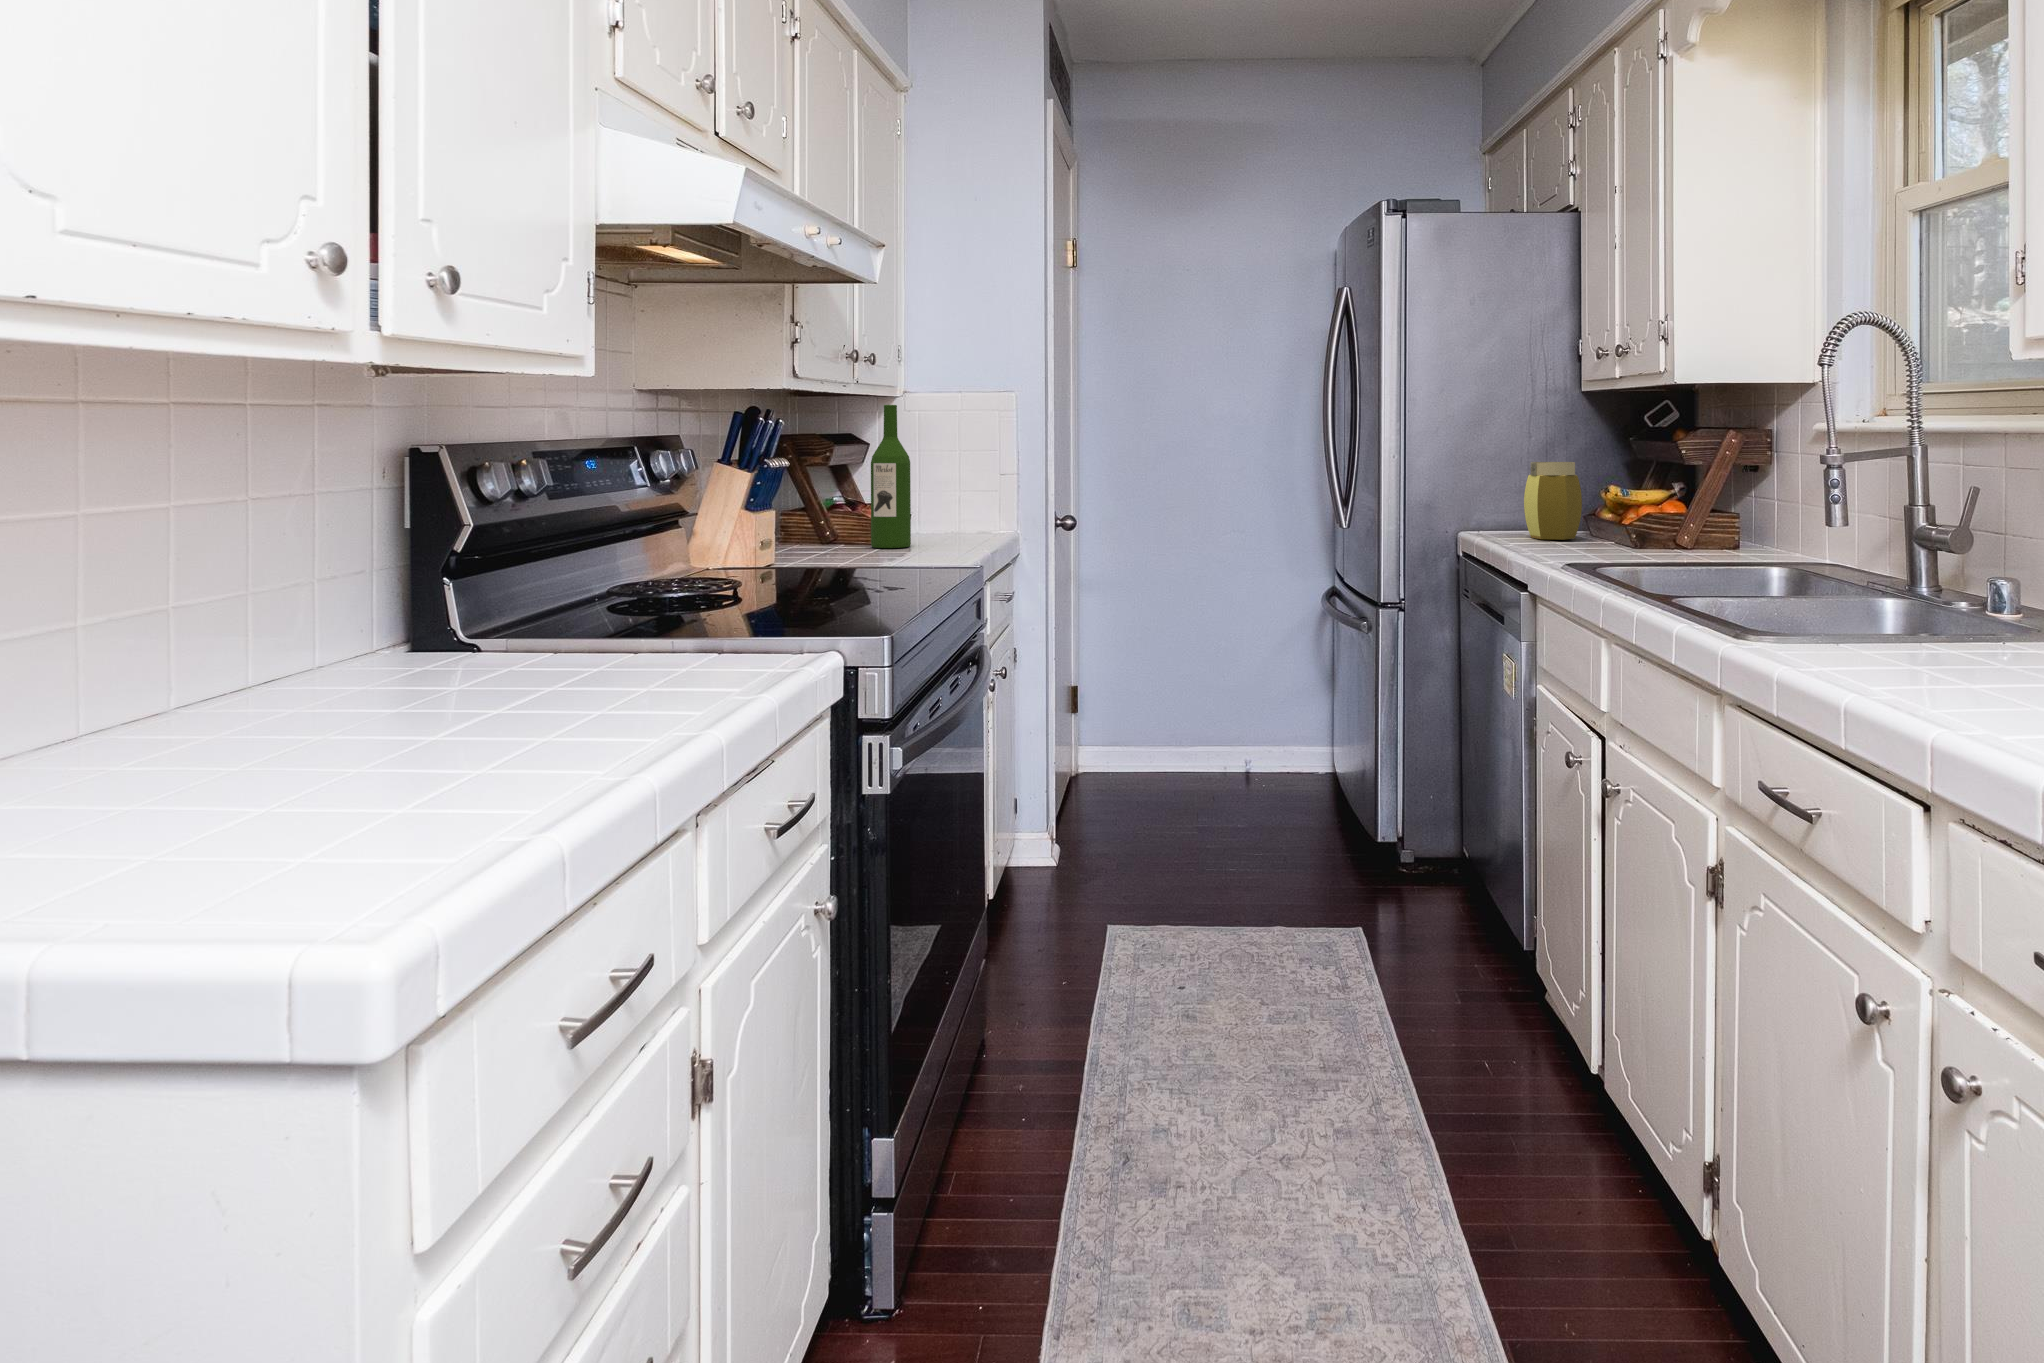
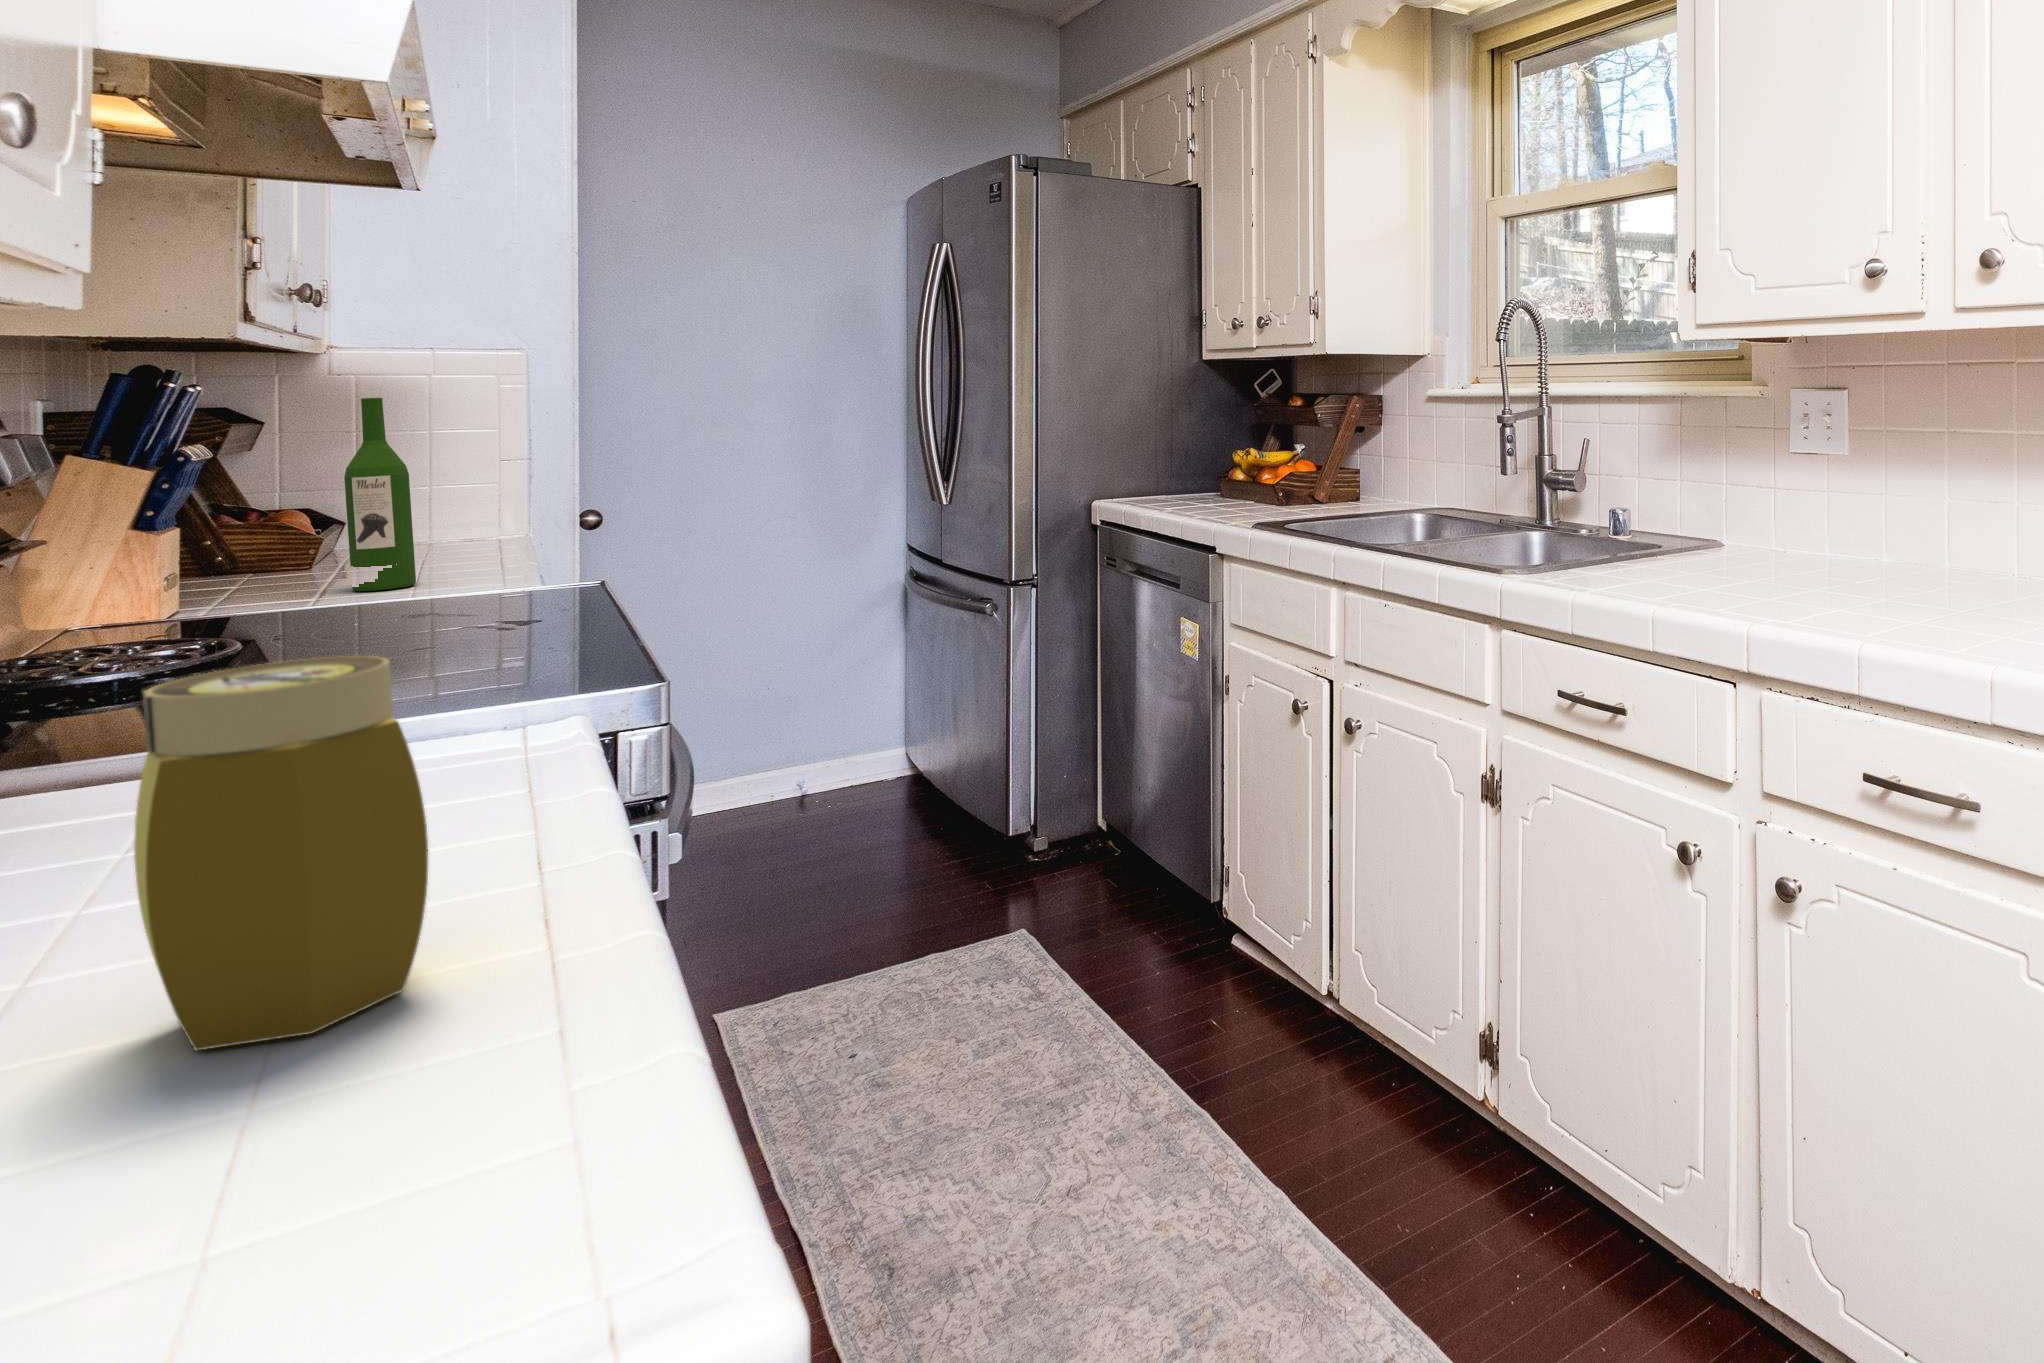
jar: present [1524,462,1582,540] -> present [134,656,428,1051]

